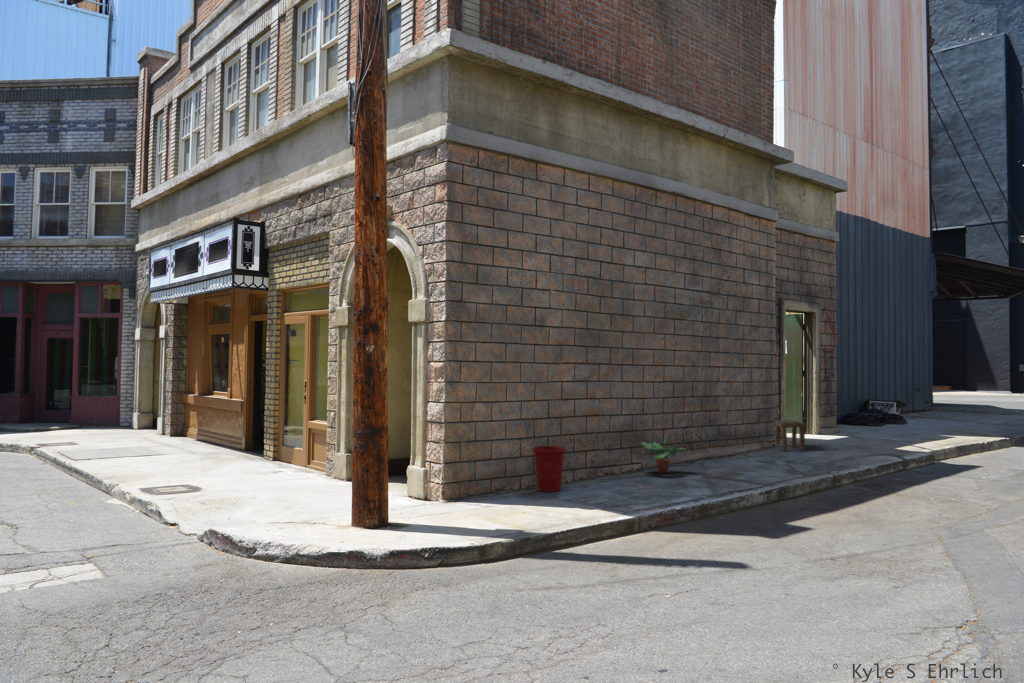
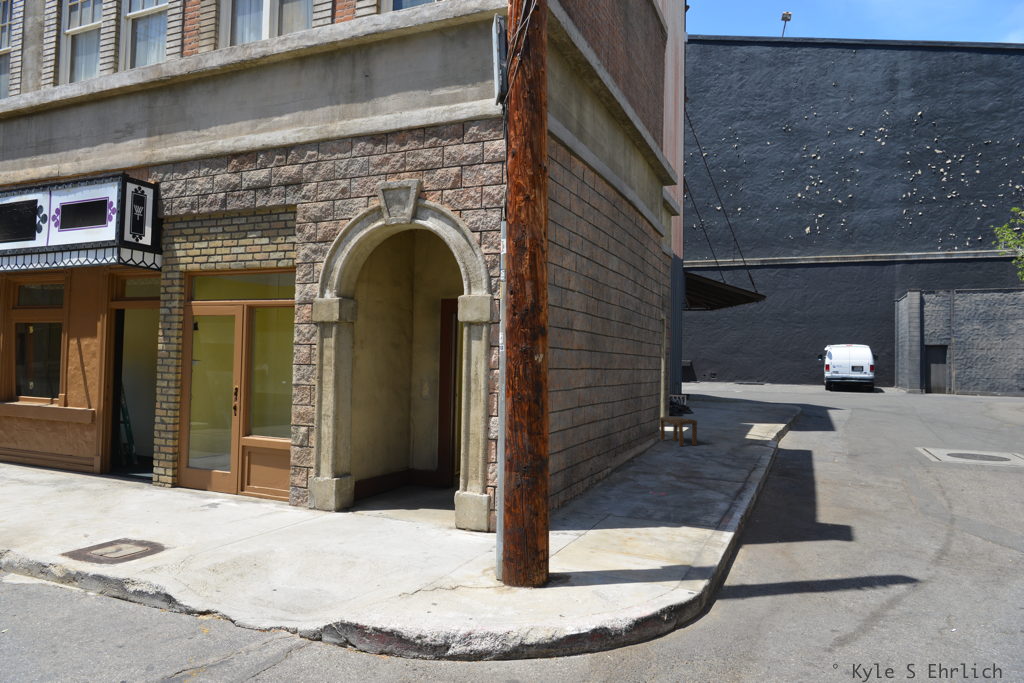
potted plant: present [641,438,683,473] -> none [616,441,665,478]
waste bin: present [532,446,567,492] -> none [572,460,612,510]

